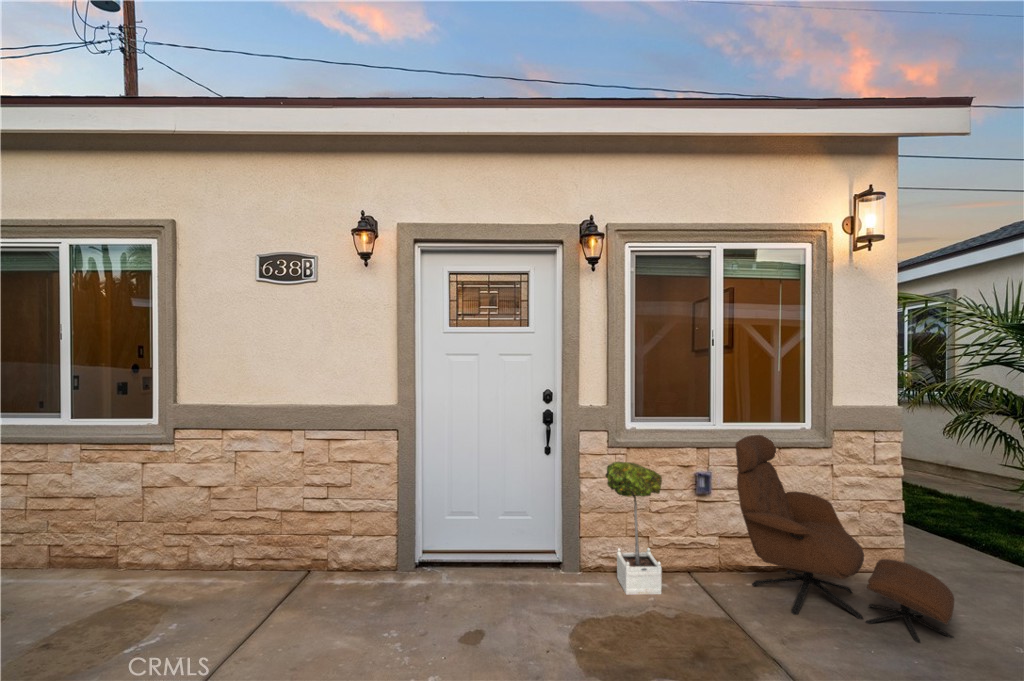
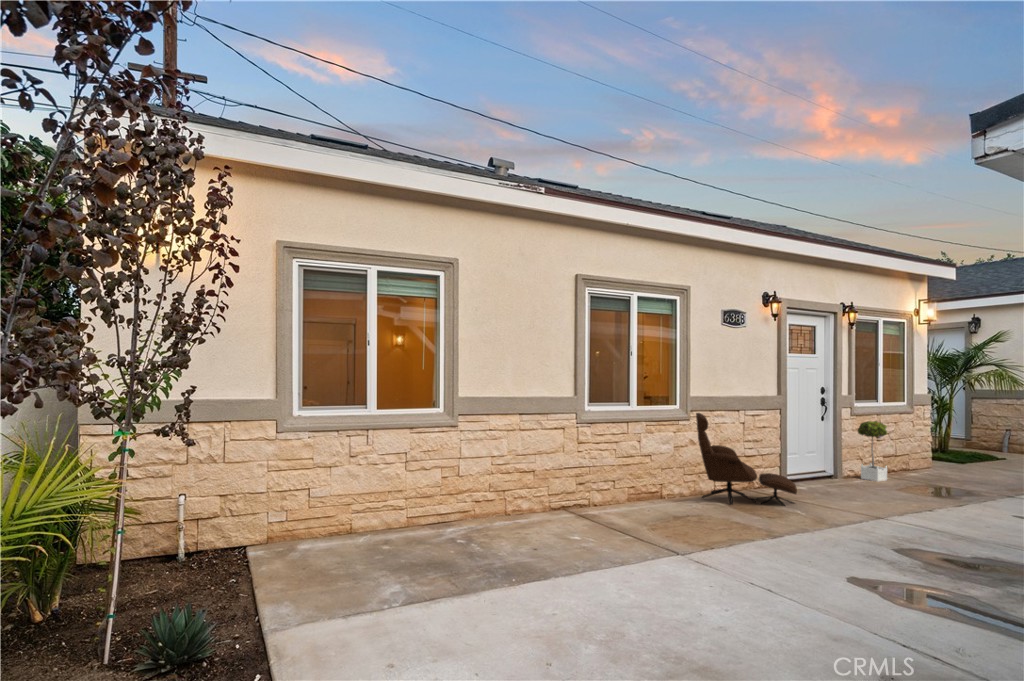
lounge chair: present [735,435,954,643] -> present [696,413,797,506]

